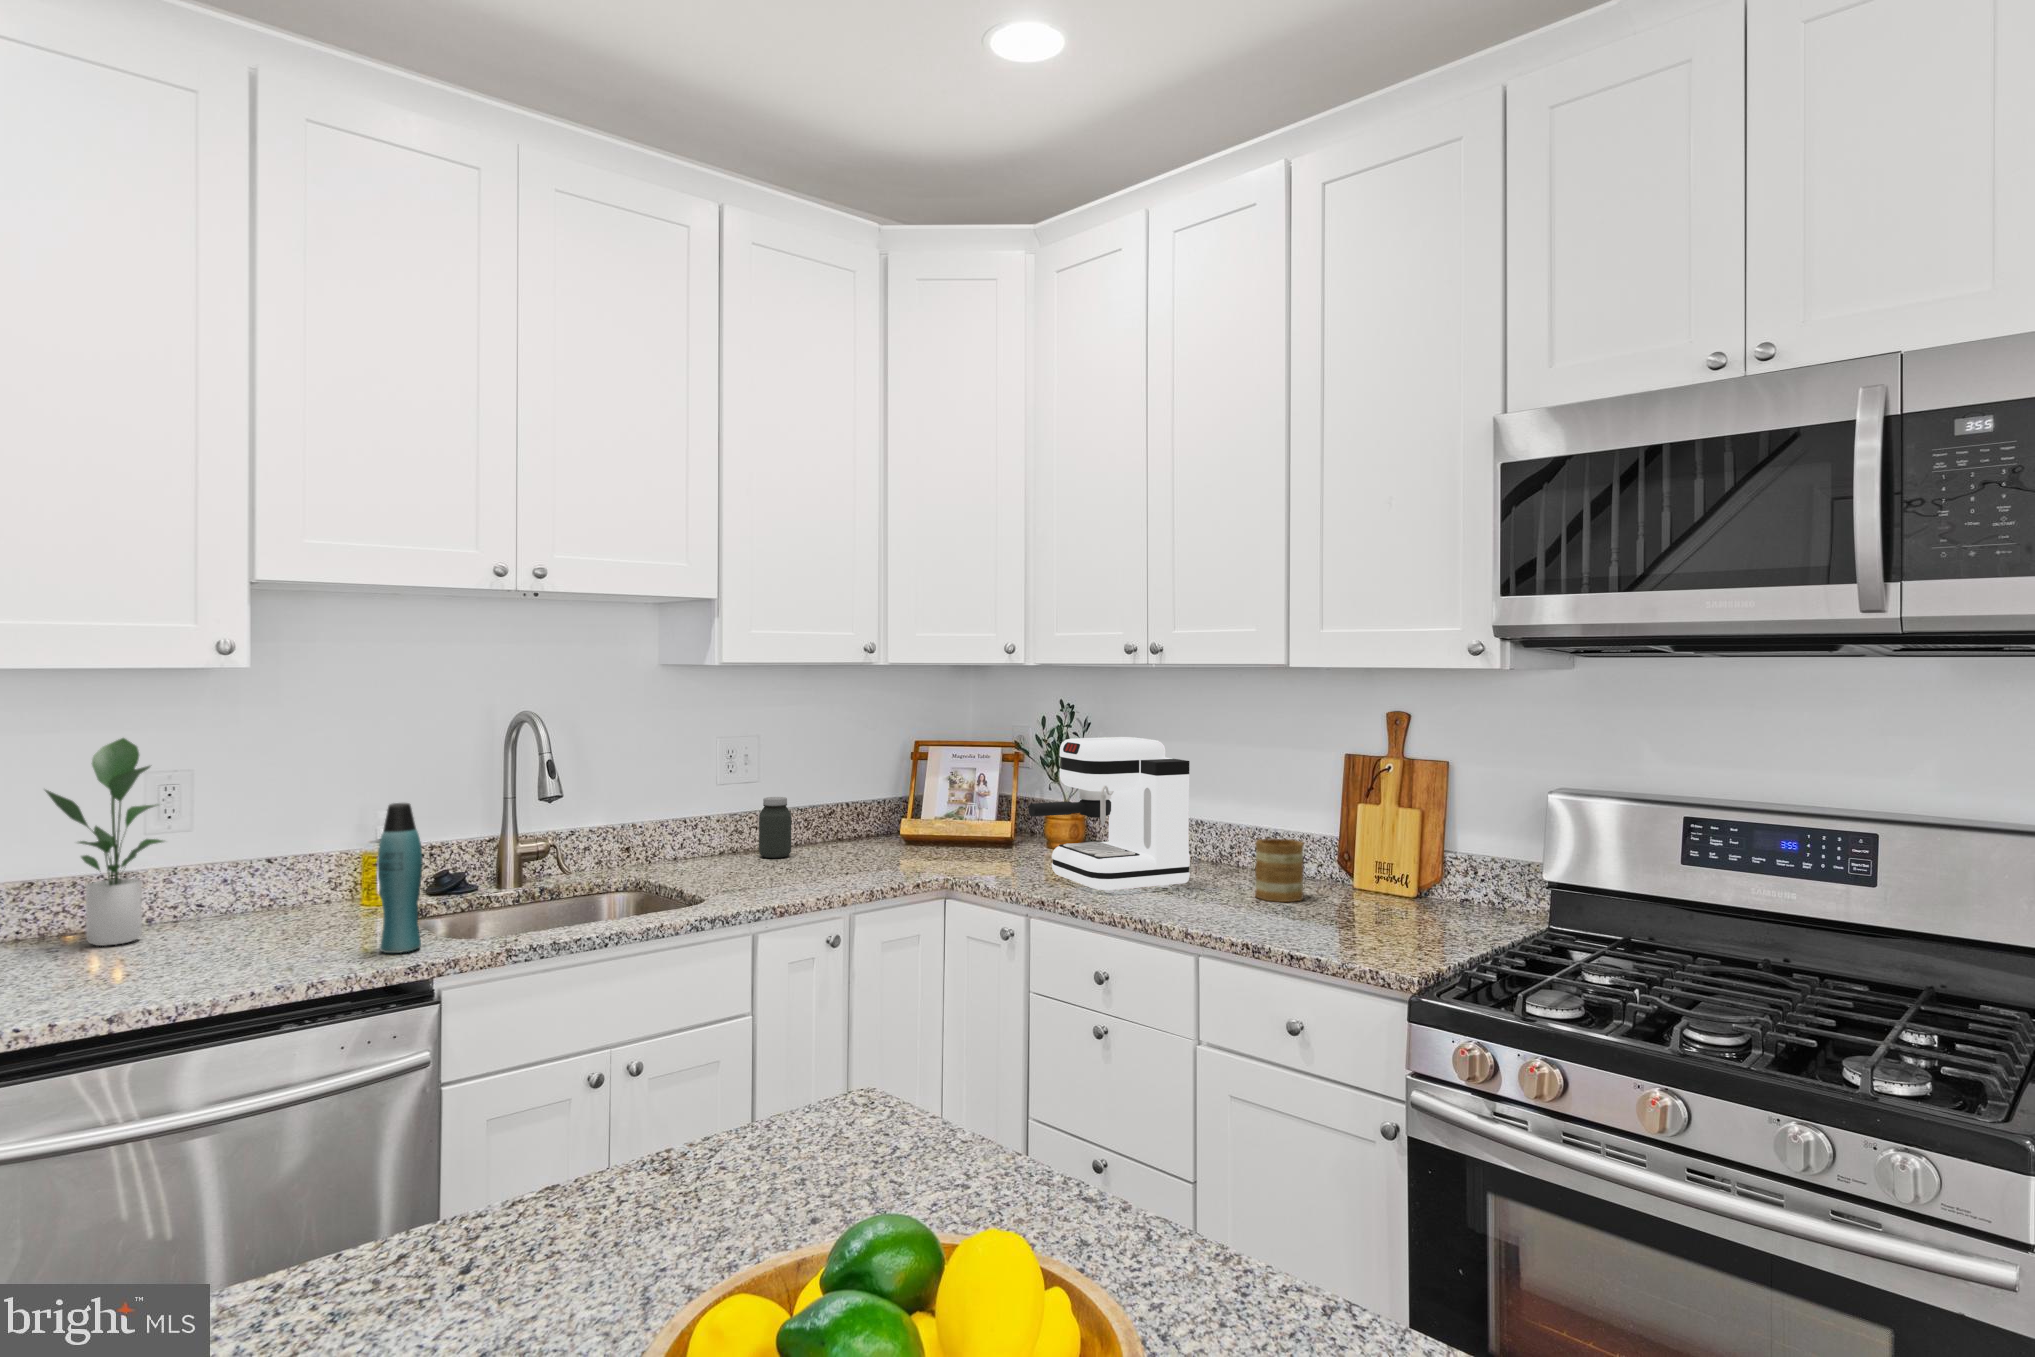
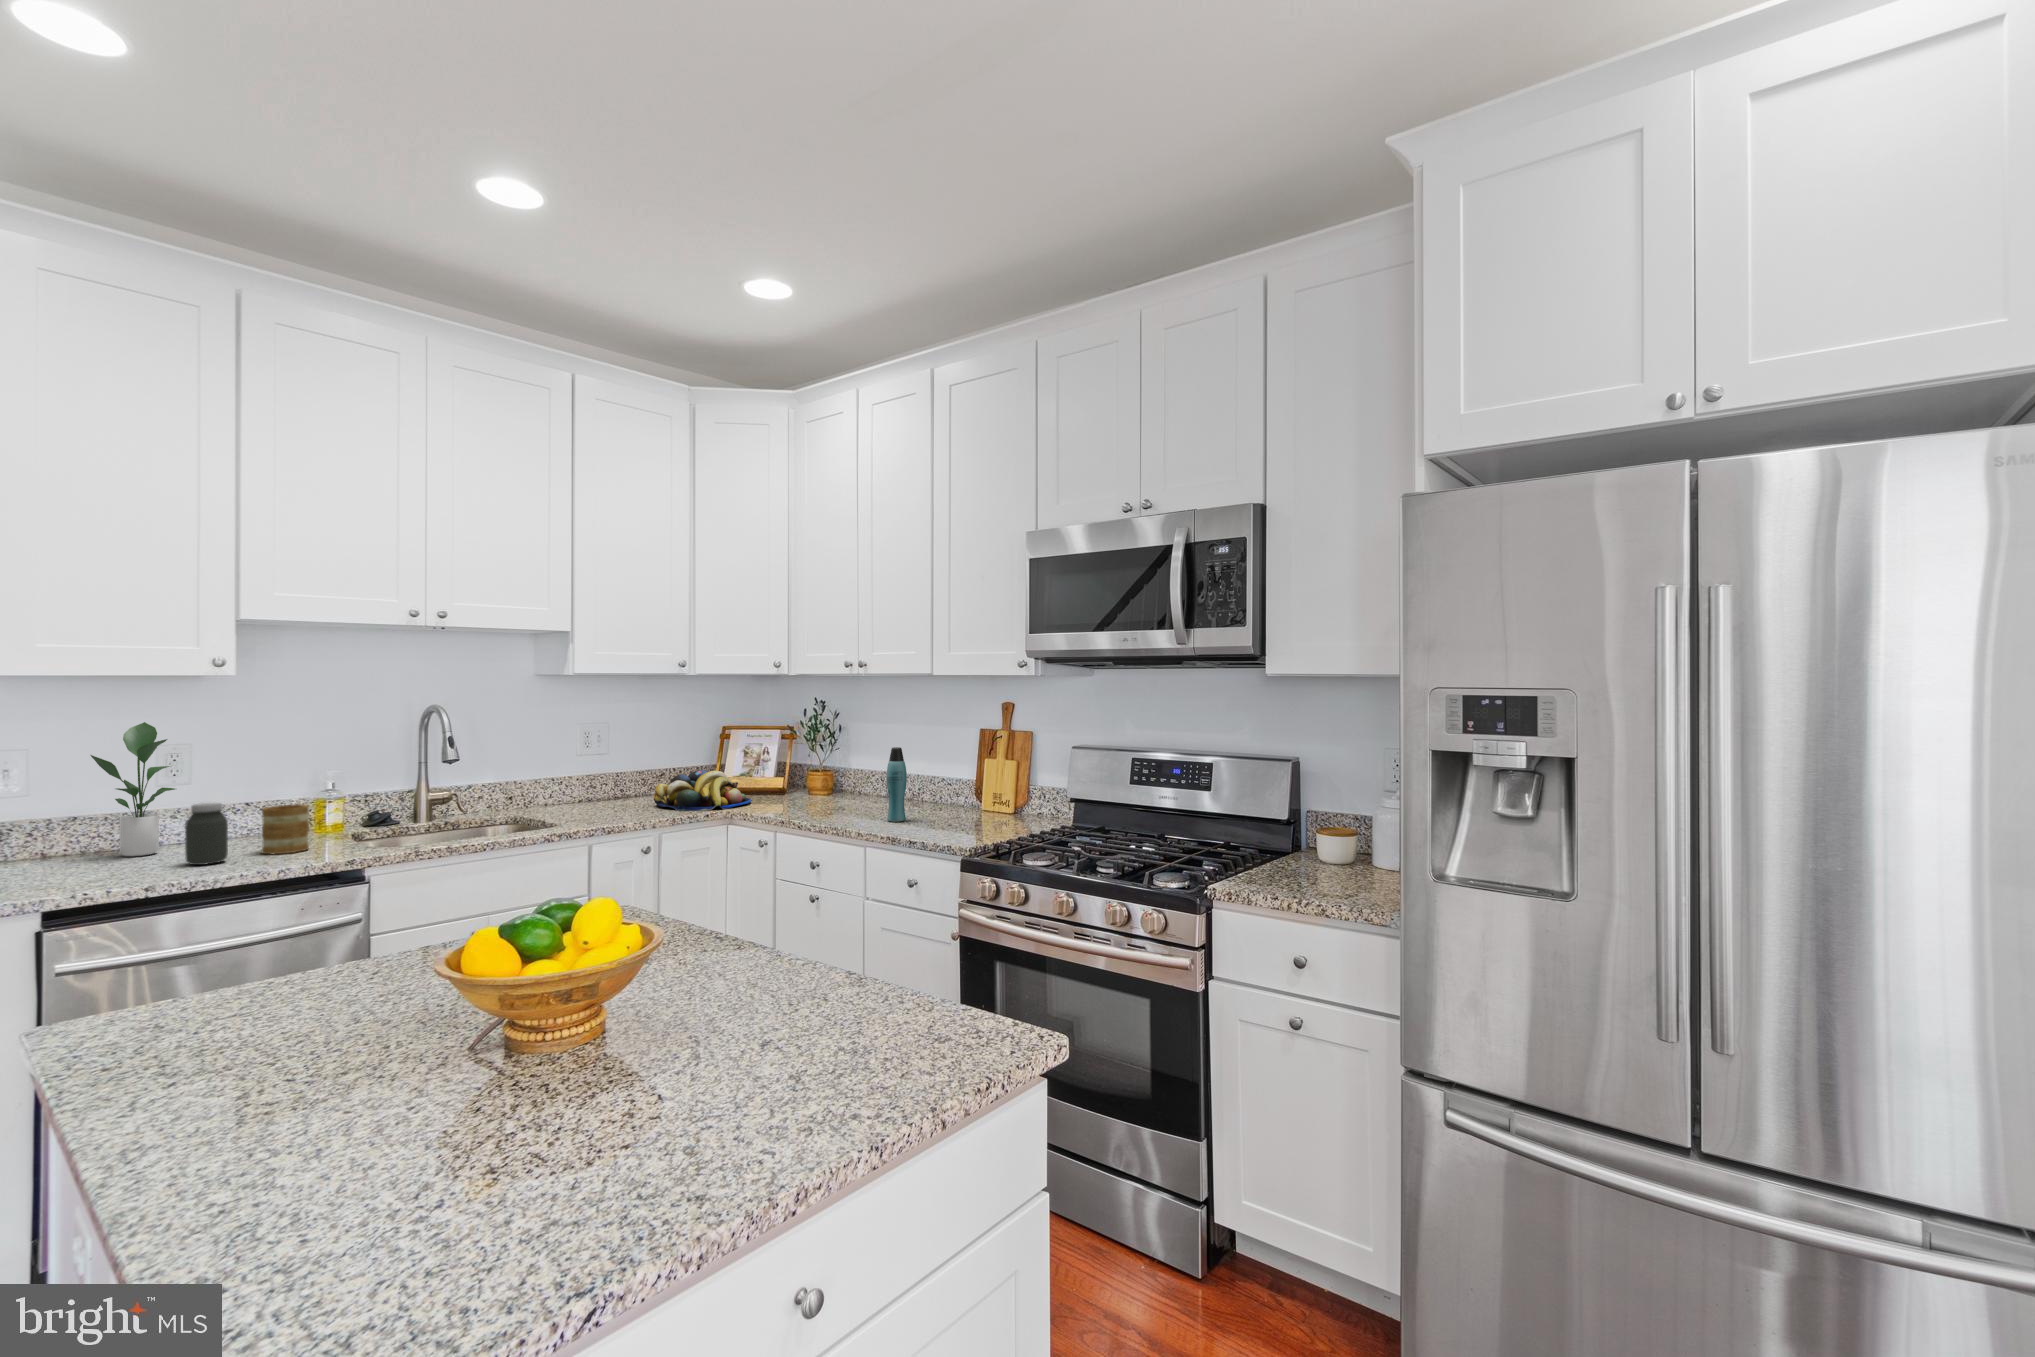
coffee maker: present [1029,737,1190,893] -> none [779,720,881,817]
jar: present [759,797,791,858] -> present [185,803,228,865]
bottle: present [377,803,423,953] -> present [886,747,907,822]
fruit bowl: none [831,809,972,876] -> present [654,770,751,811]
mug: present [1255,838,1304,902] -> present [262,804,309,854]

